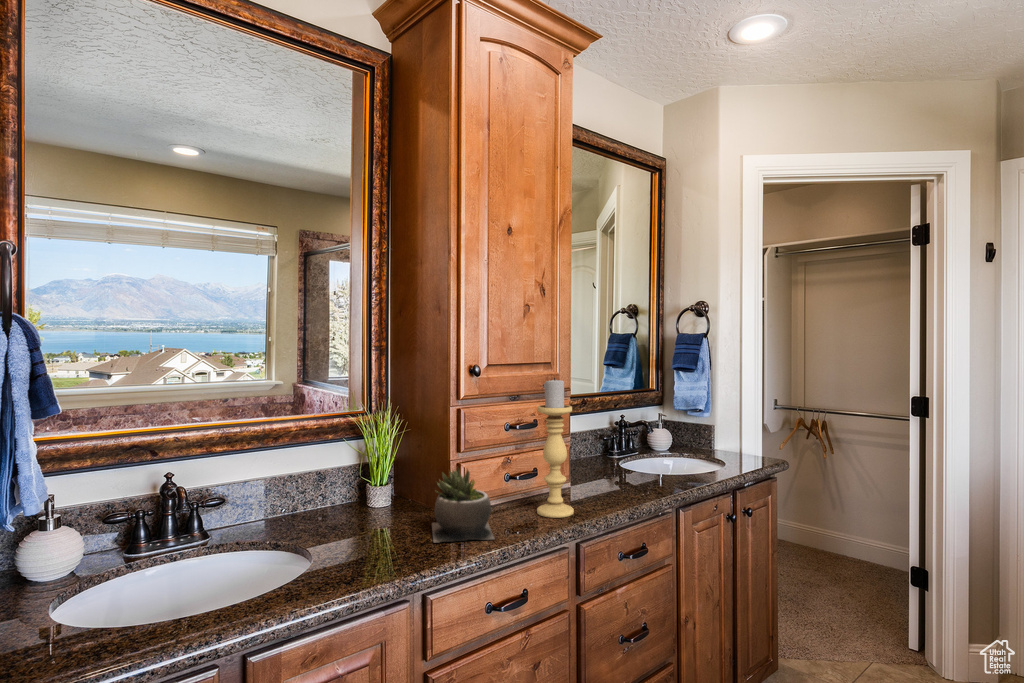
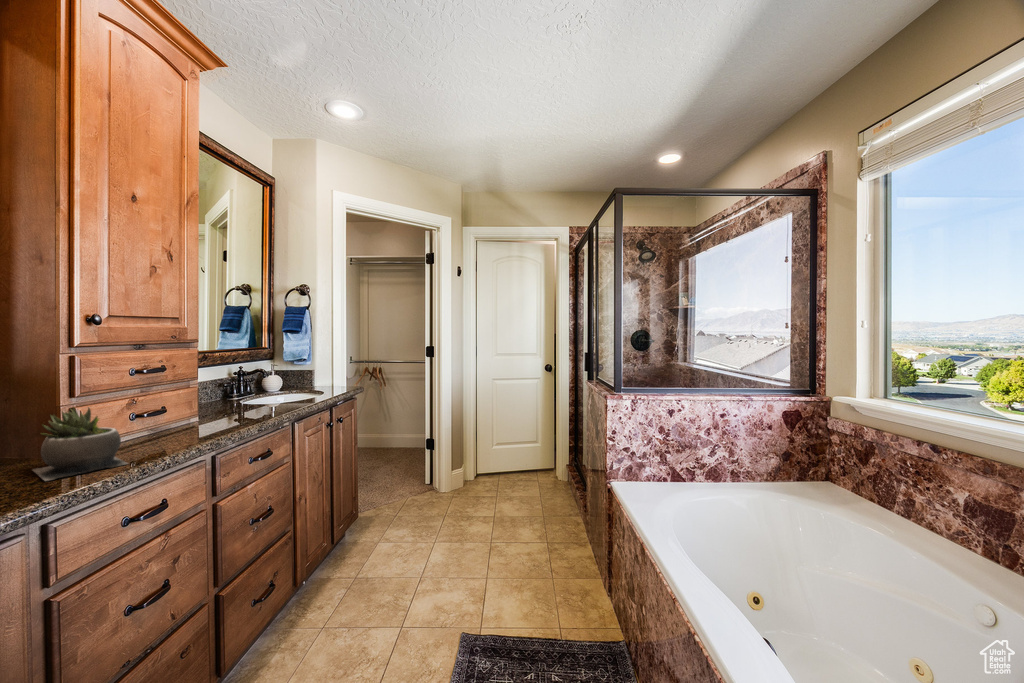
candle holder: present [537,378,574,518] -> none [169,328,209,442]

